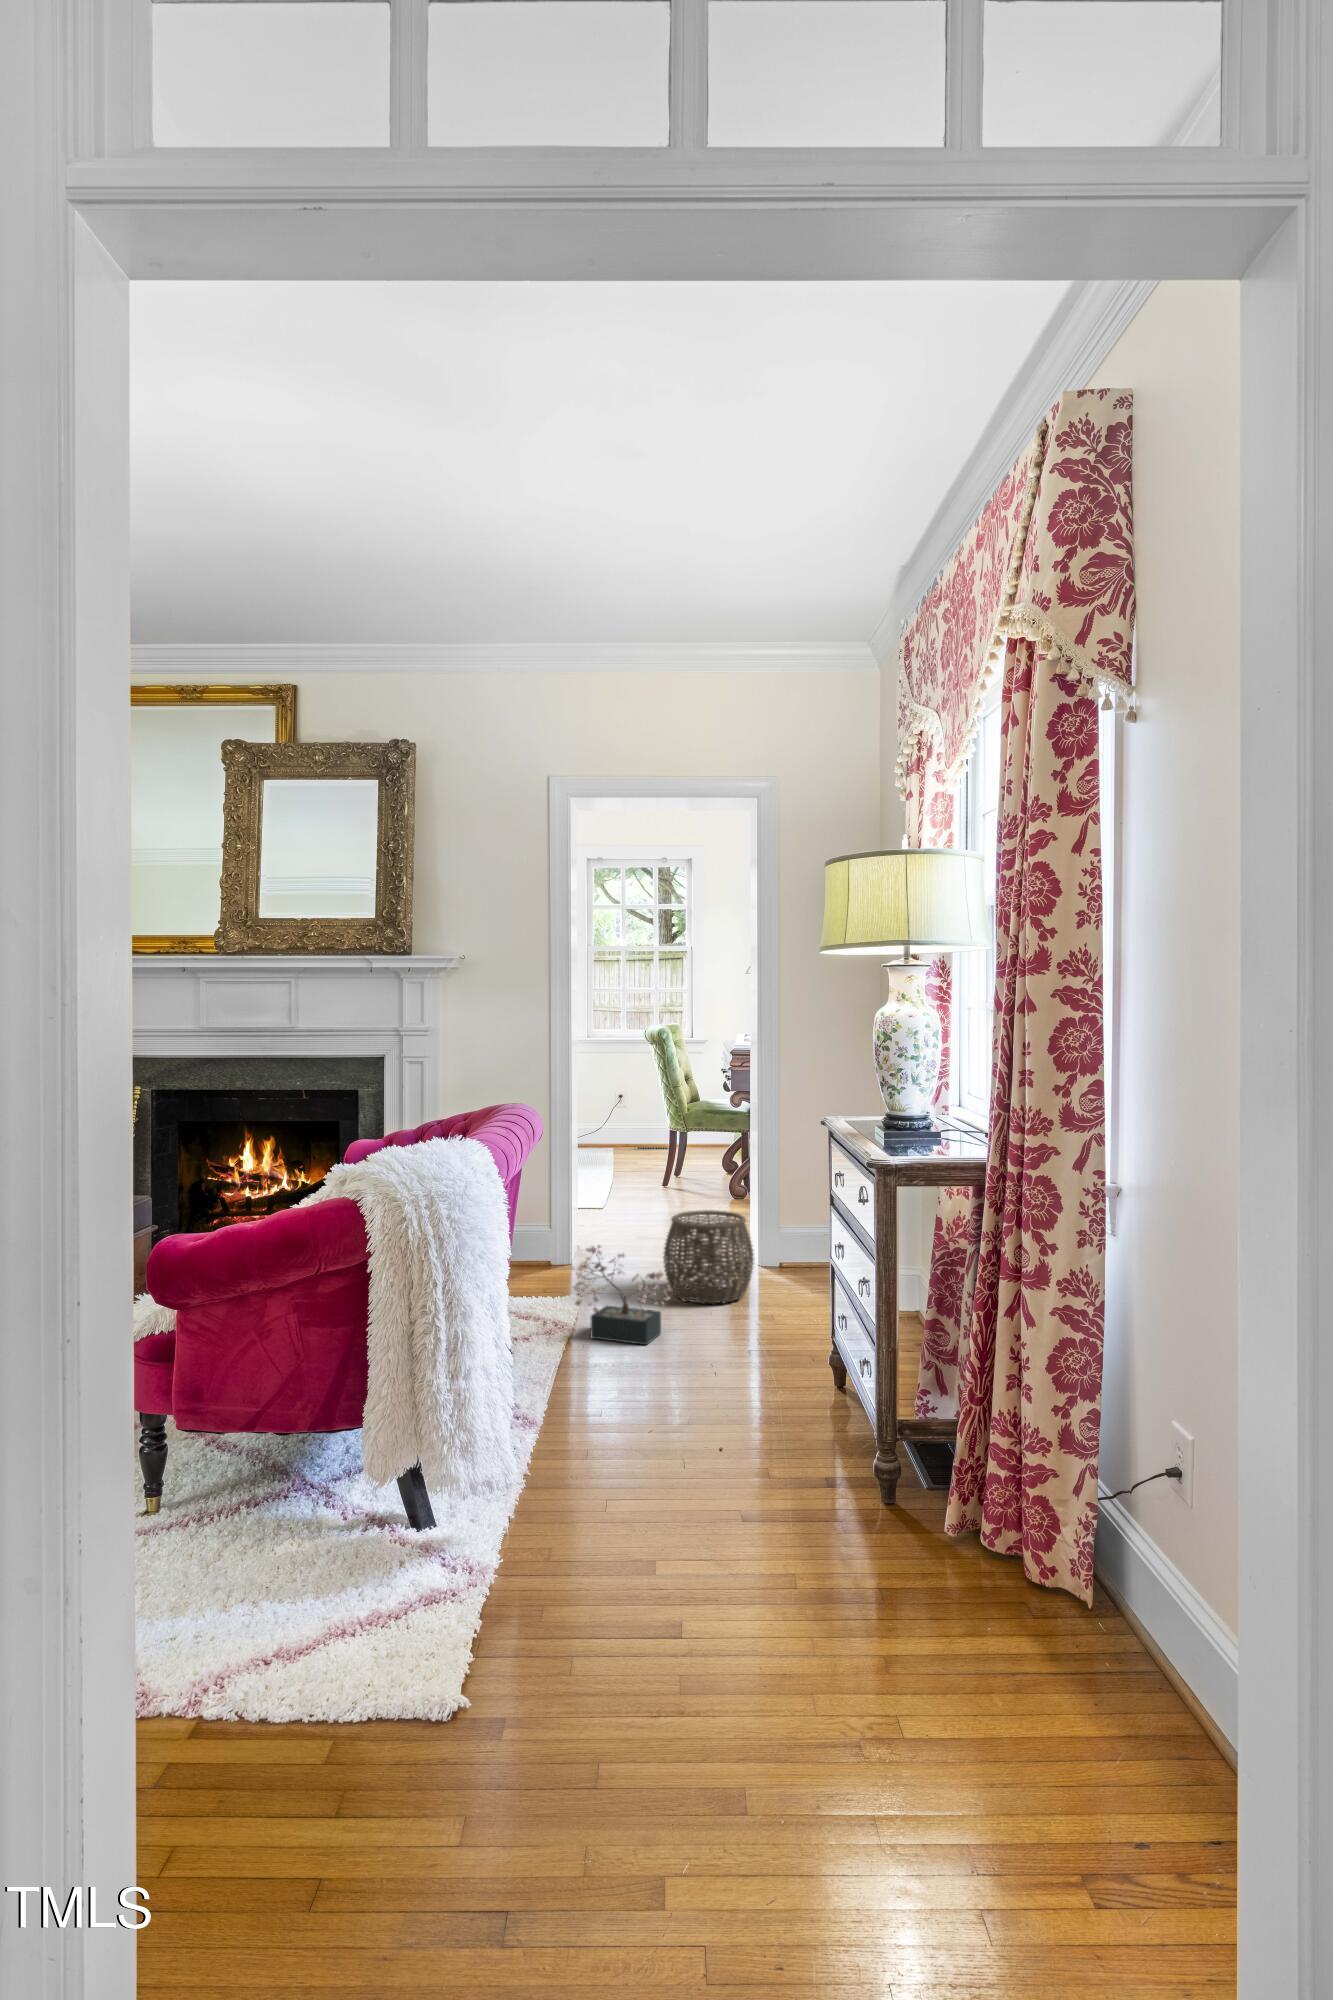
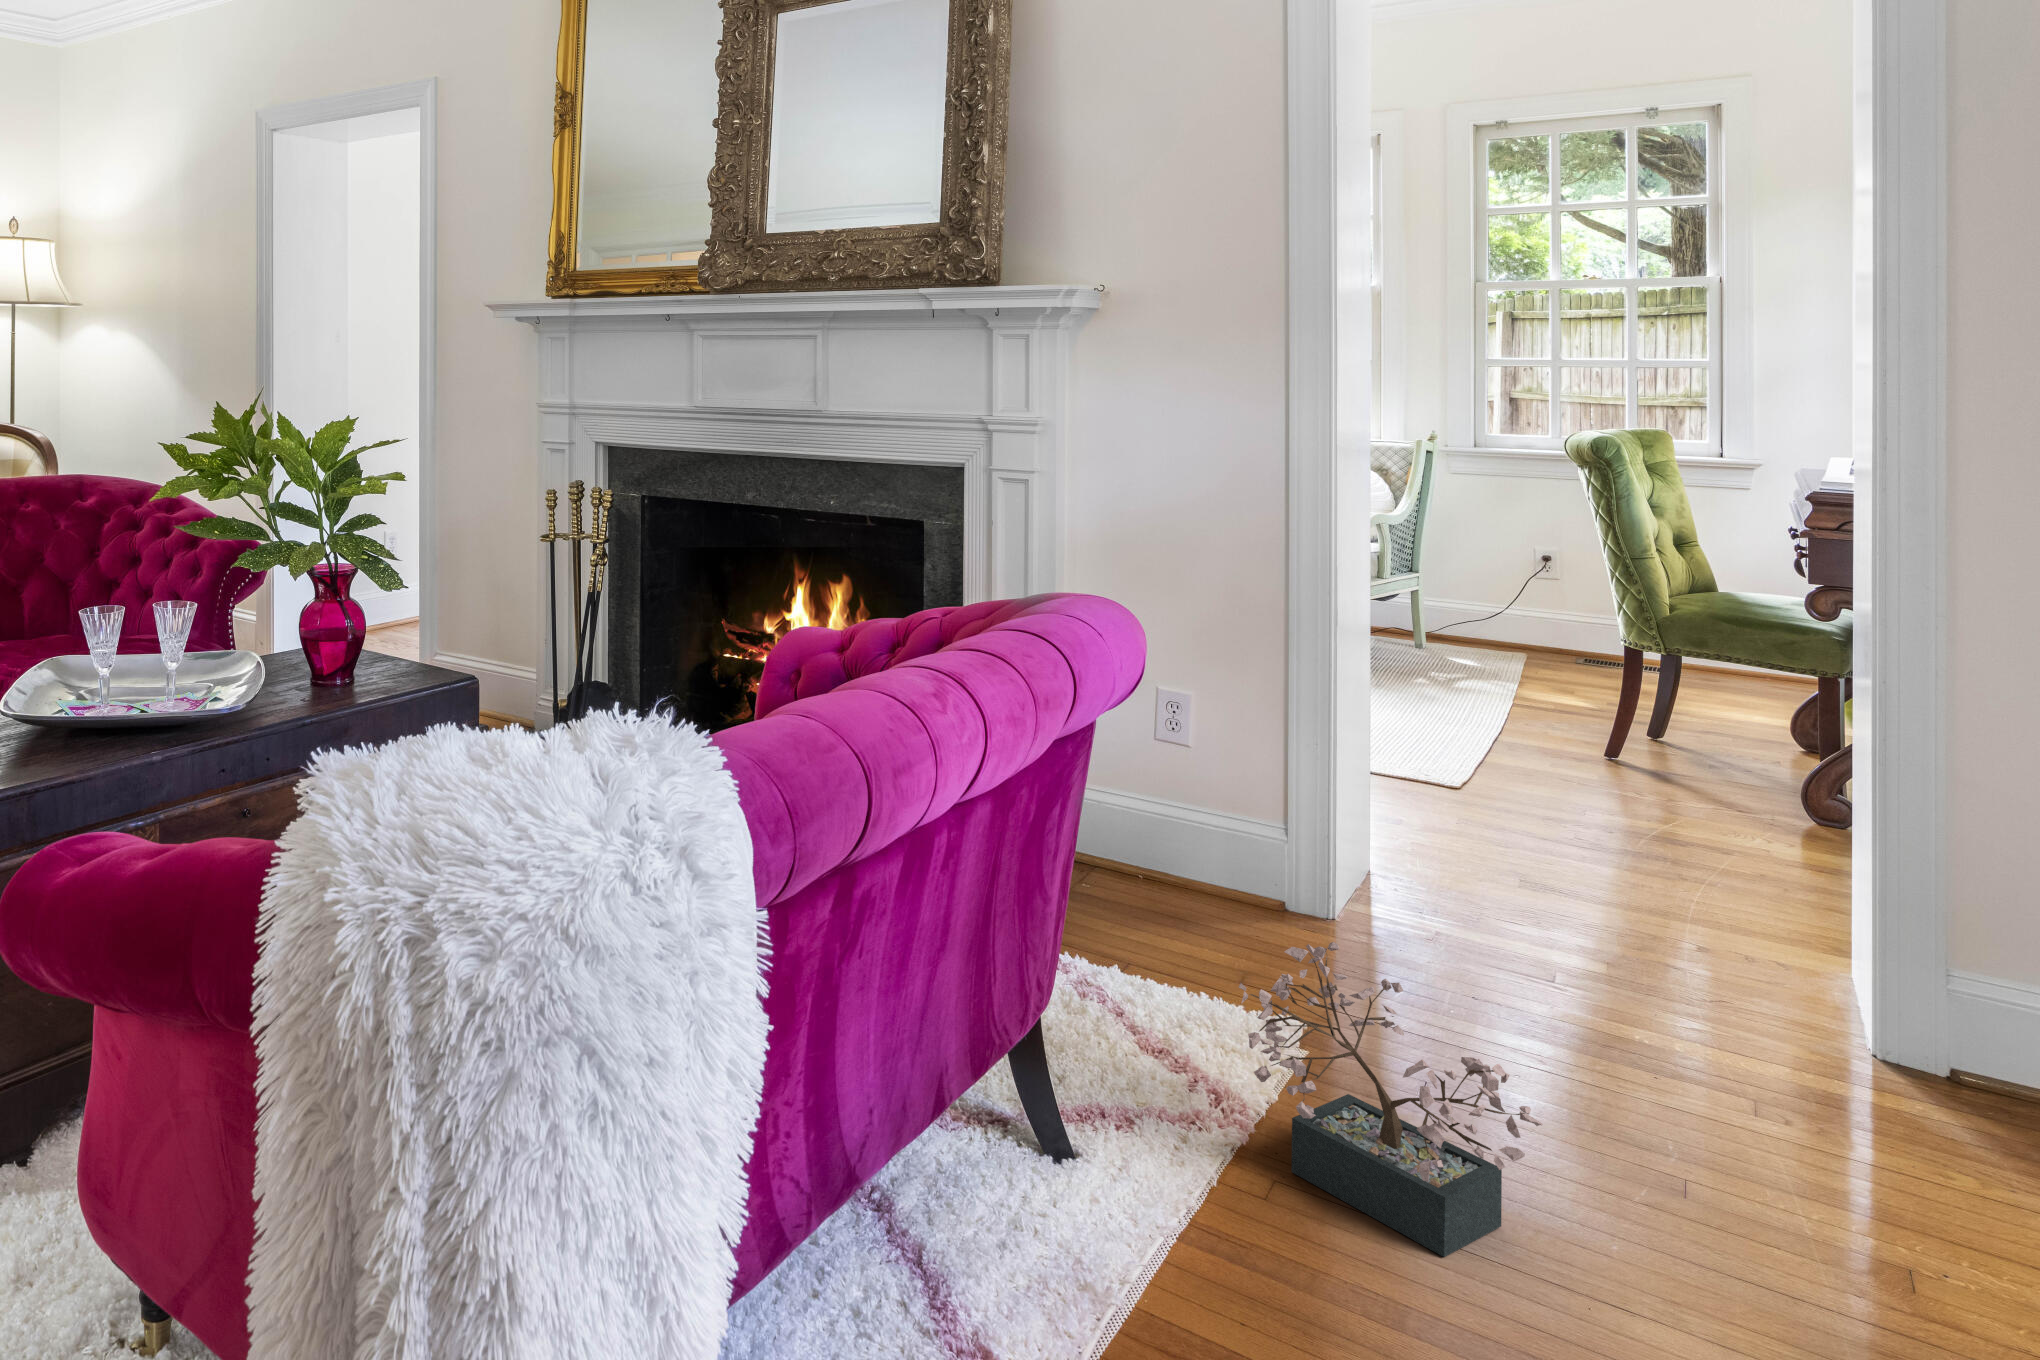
woven basket: present [663,1210,754,1304] -> none [1543,888,1849,1174]

